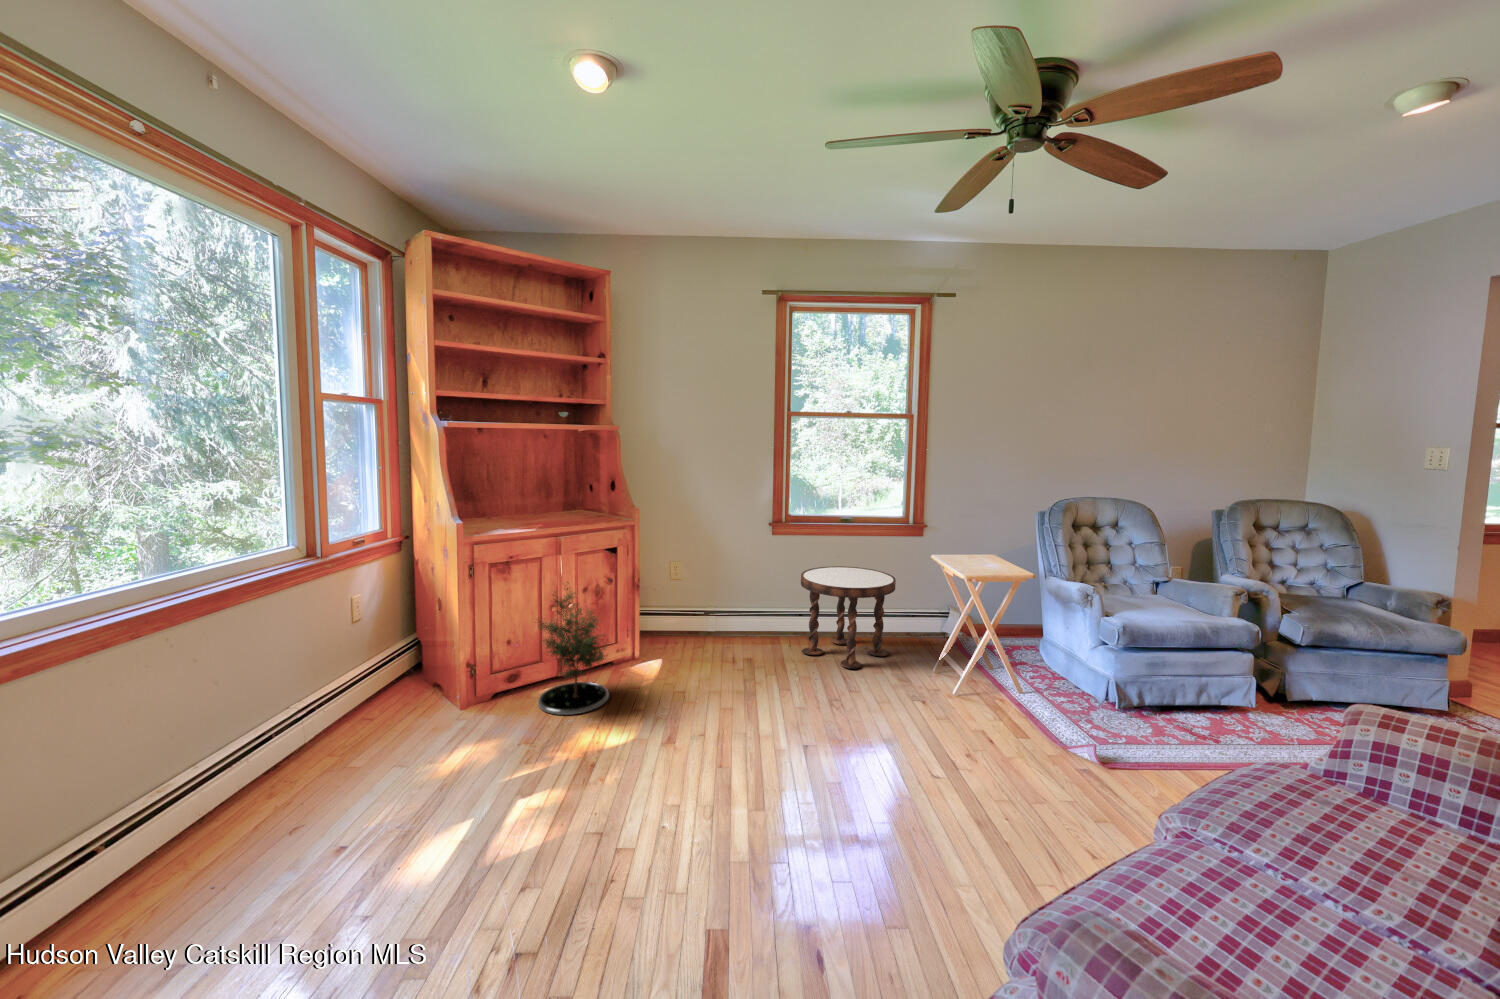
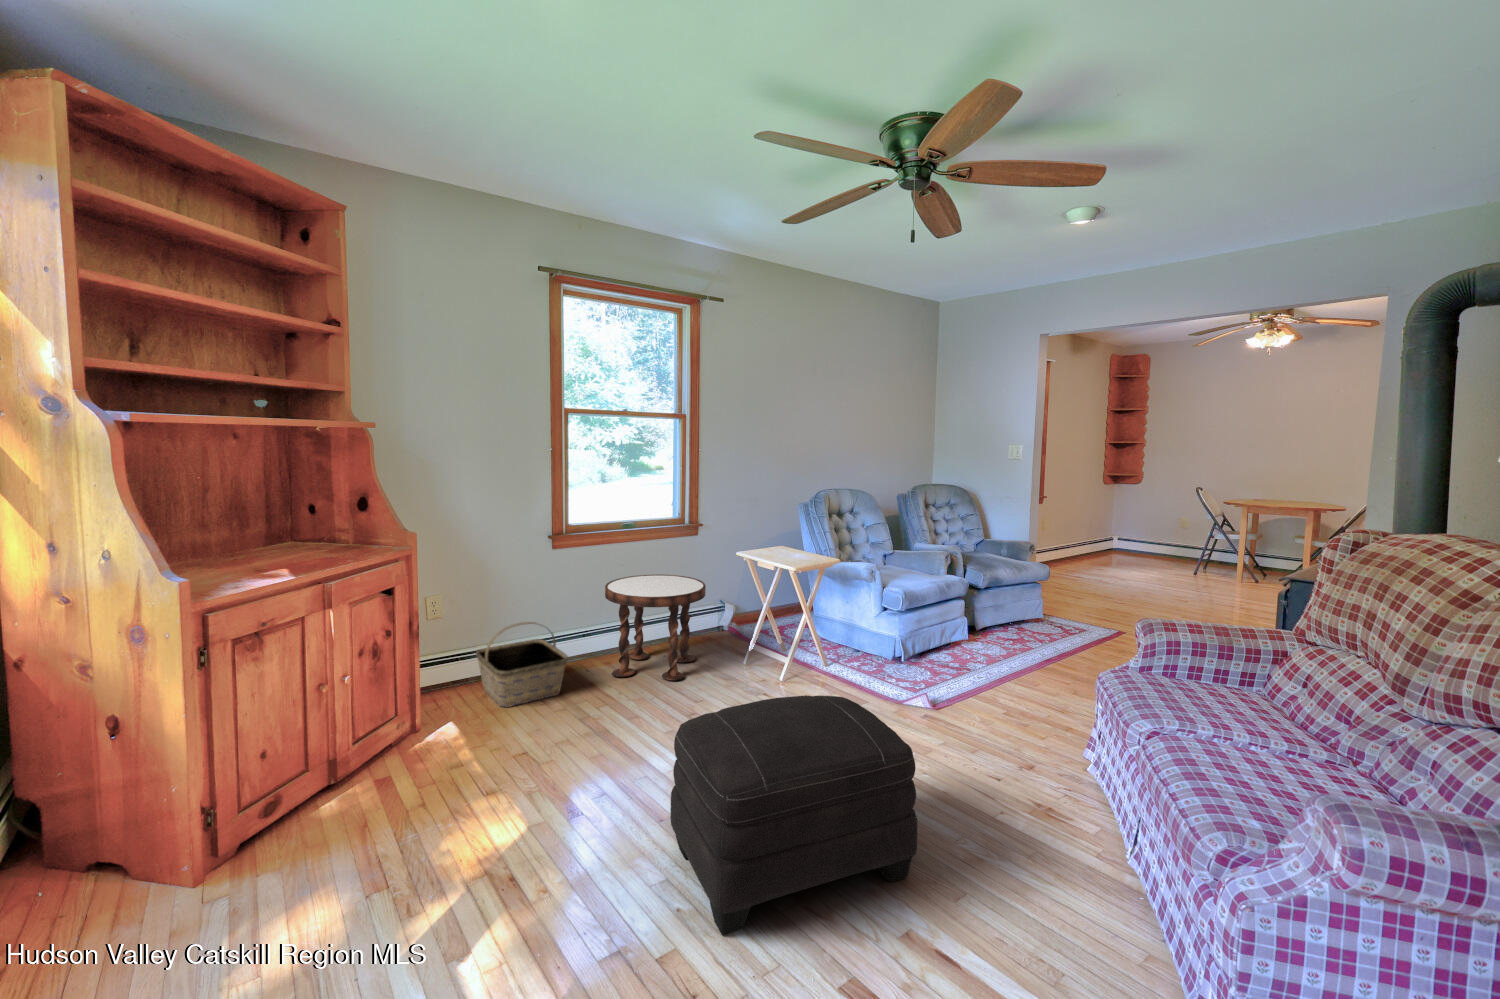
potted tree: present [538,583,609,715] -> none [316,642,451,840]
basket: none [696,591,756,656] -> present [476,622,568,707]
ottoman: none [659,685,887,913] -> present [670,695,917,936]

